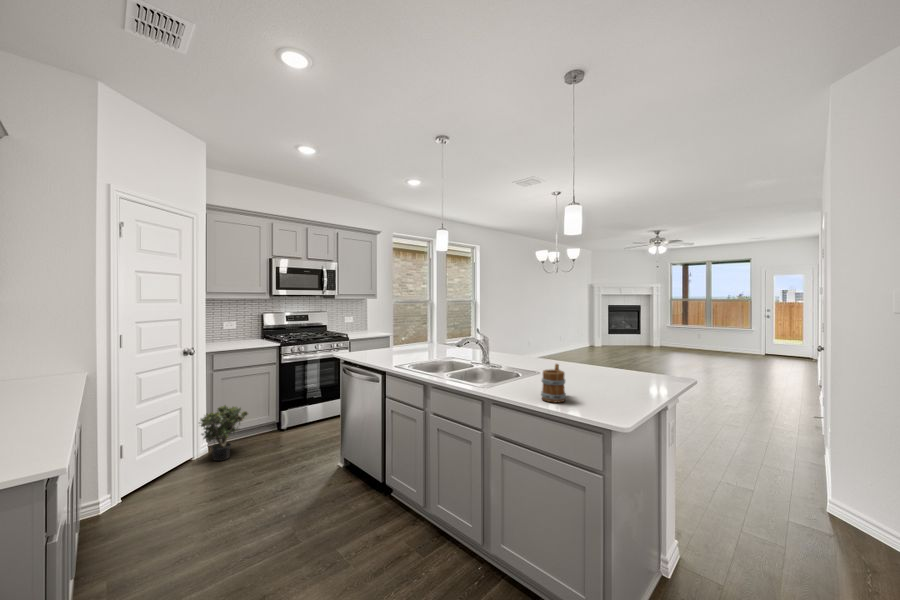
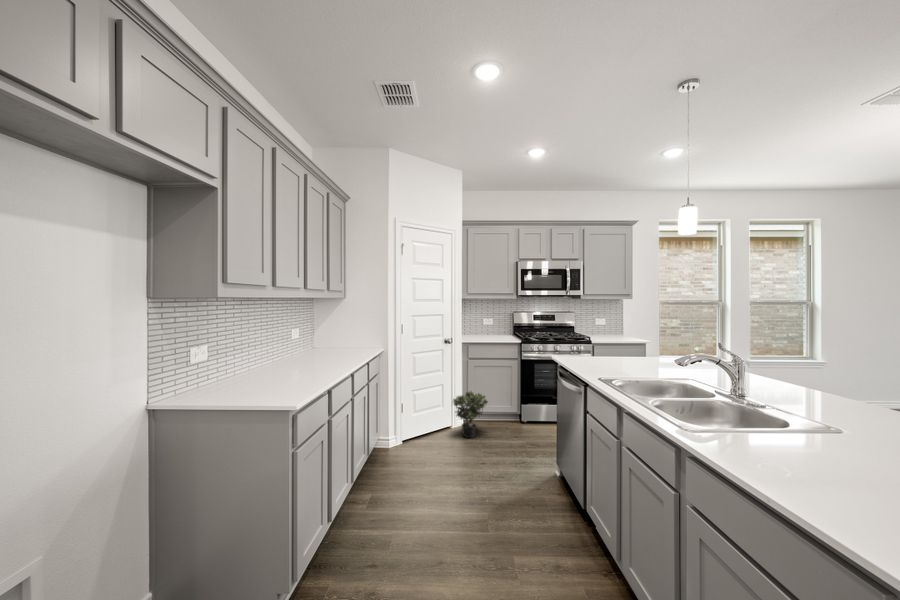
mug: present [541,364,566,402] -> none [784,424,847,497]

